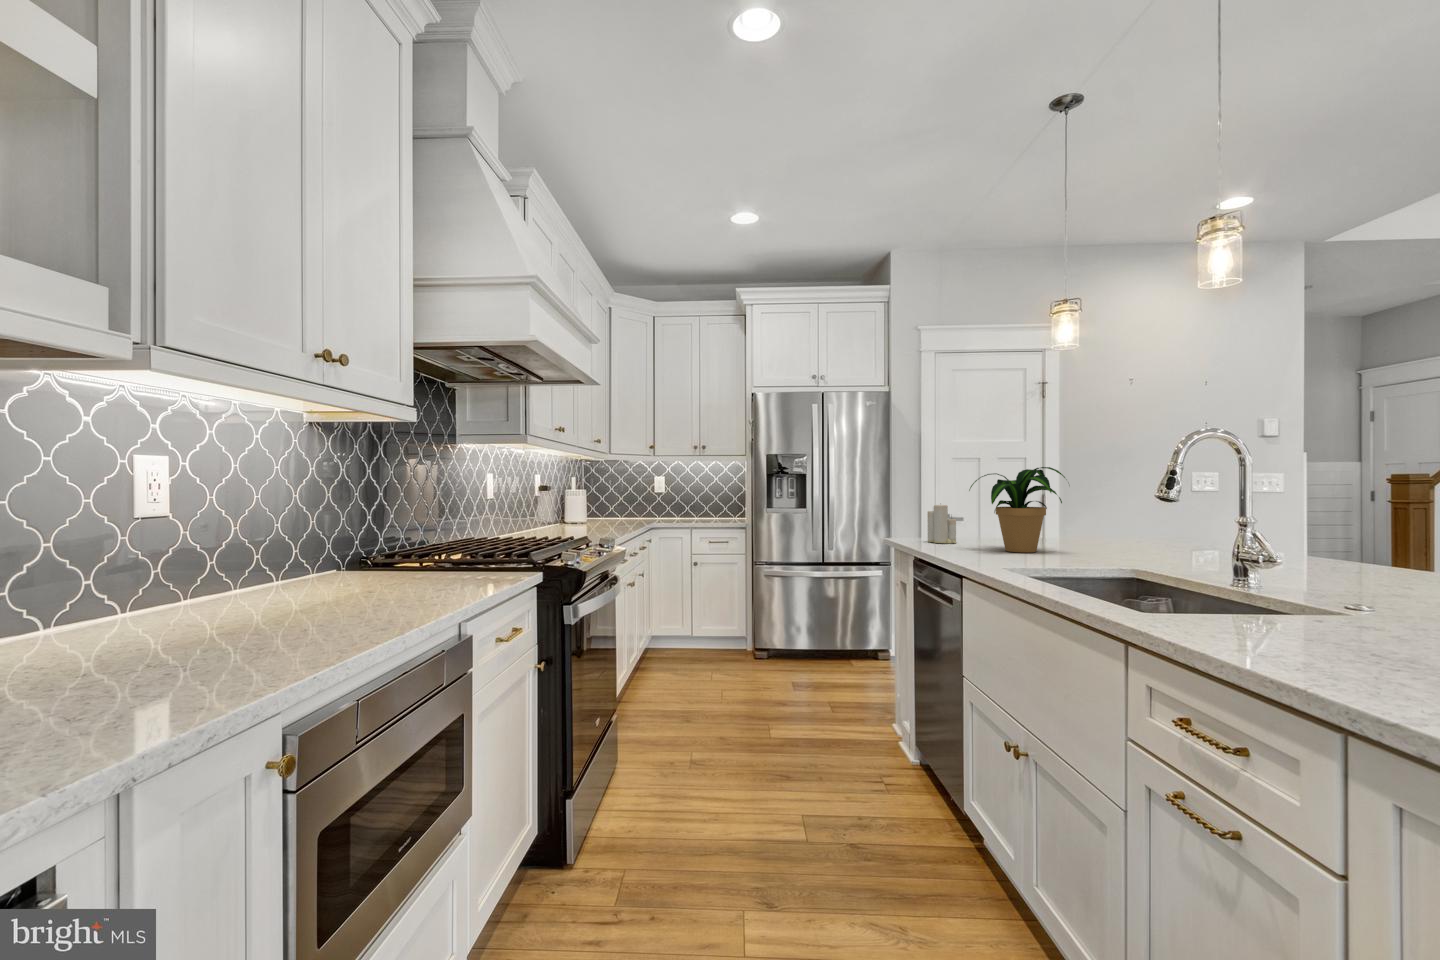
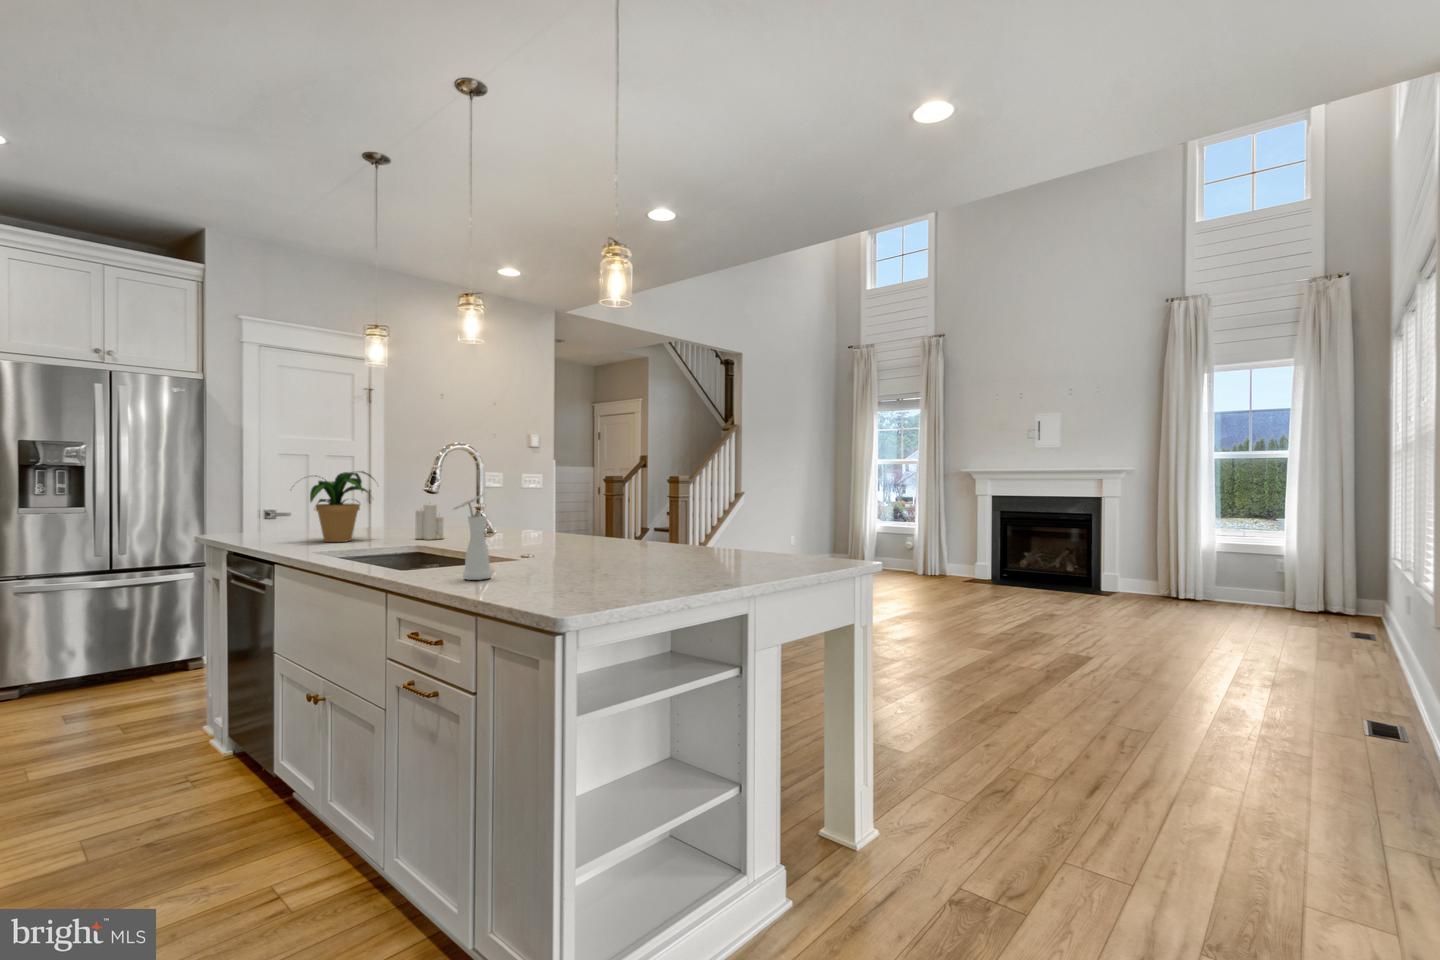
vase: none [1254,484,1348,647] -> present [453,495,491,580]
candle: present [927,505,956,543] -> present [415,504,444,540]

